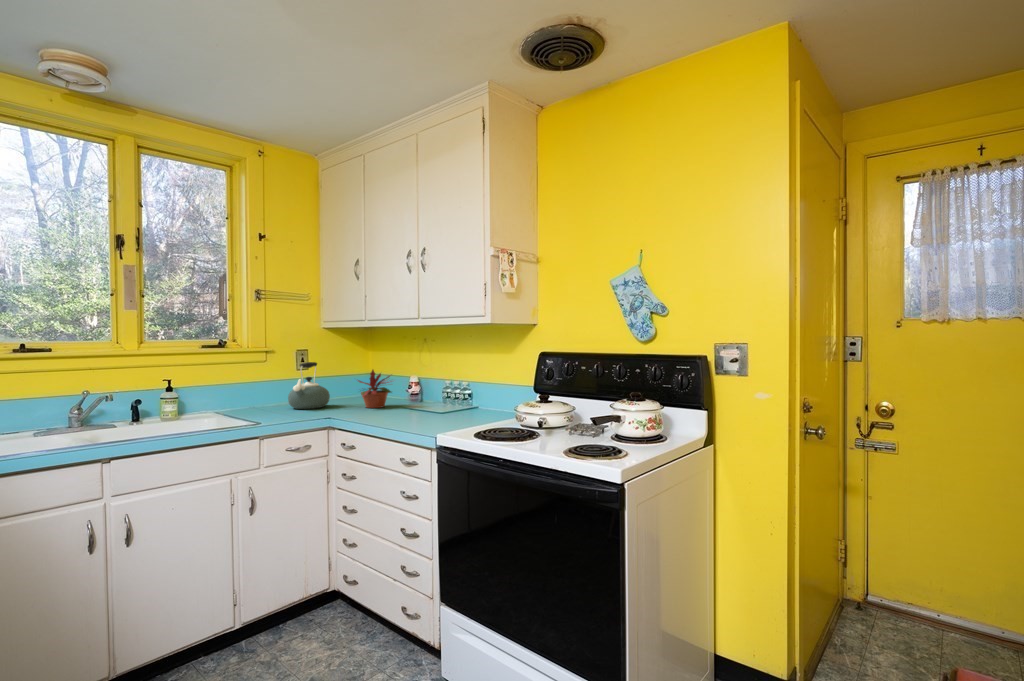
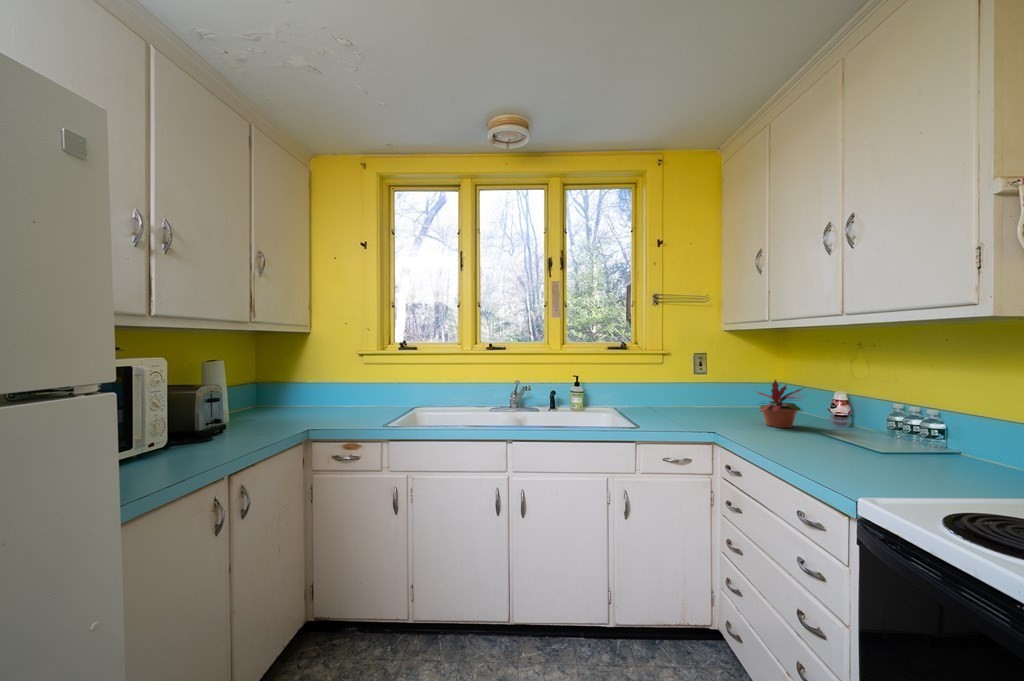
kettle: present [288,362,330,409] -> none [679,367,725,417]

